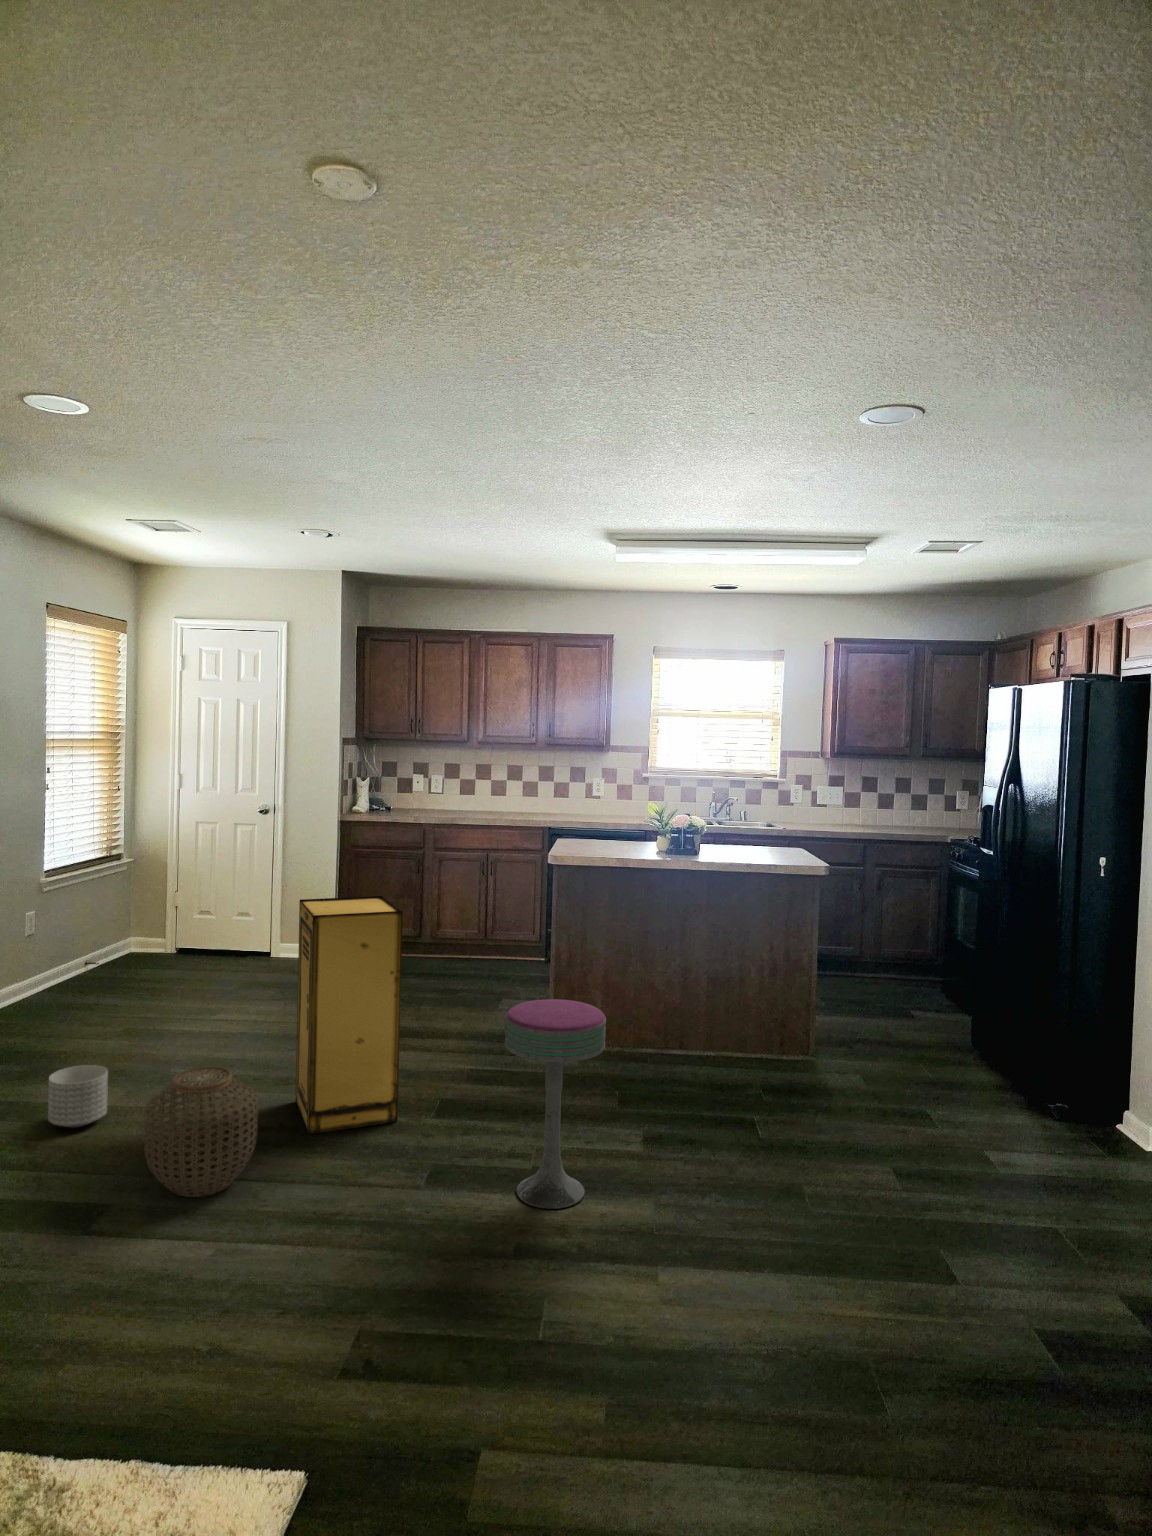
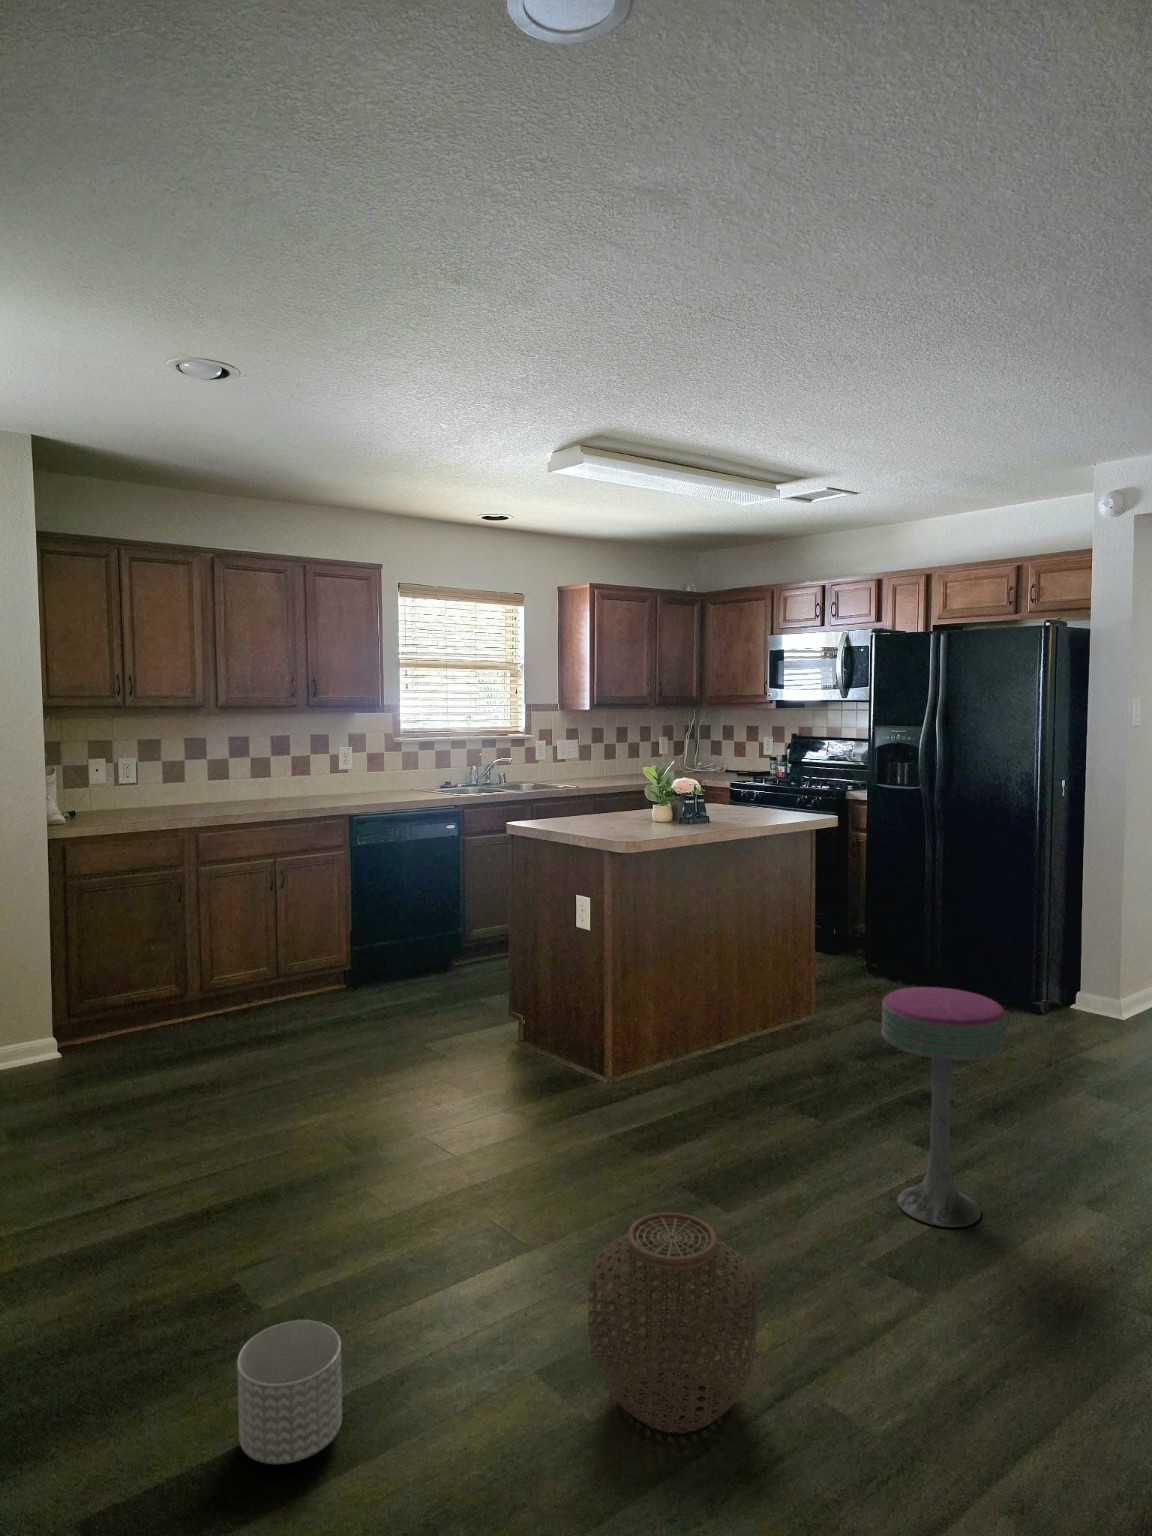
storage cabinet: present [296,896,403,1134] -> none [500,919,662,1275]

